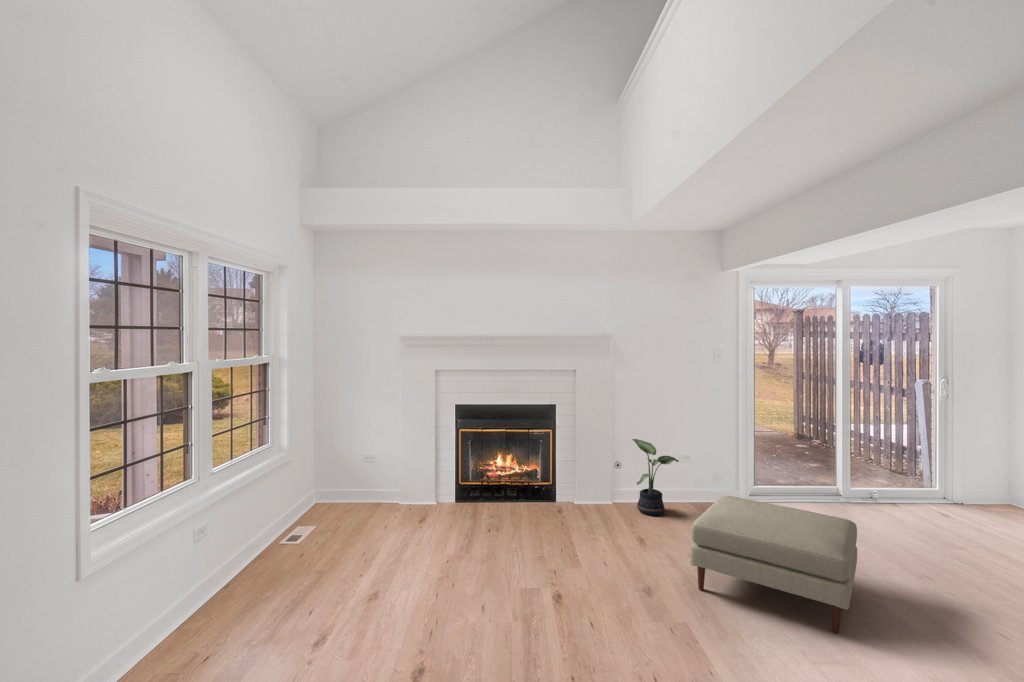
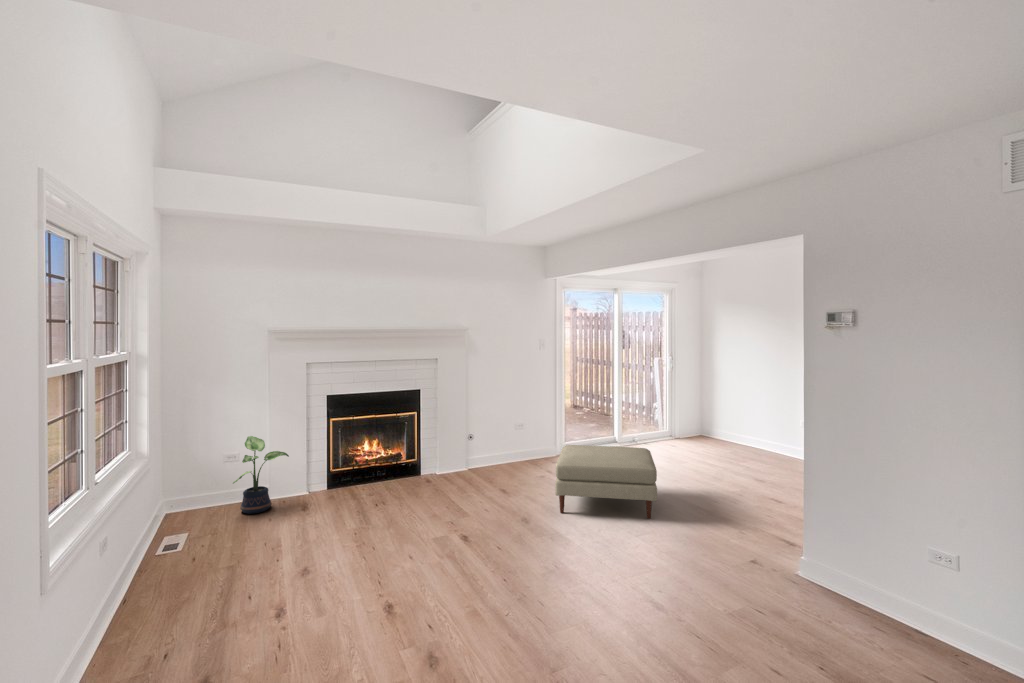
potted plant: present [632,439,678,515] -> present [233,436,289,514]

